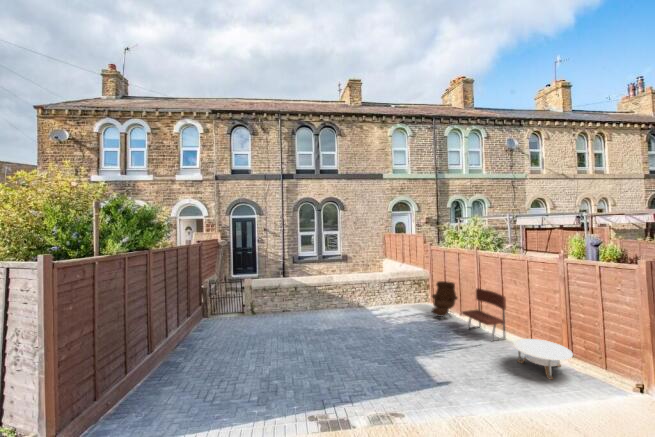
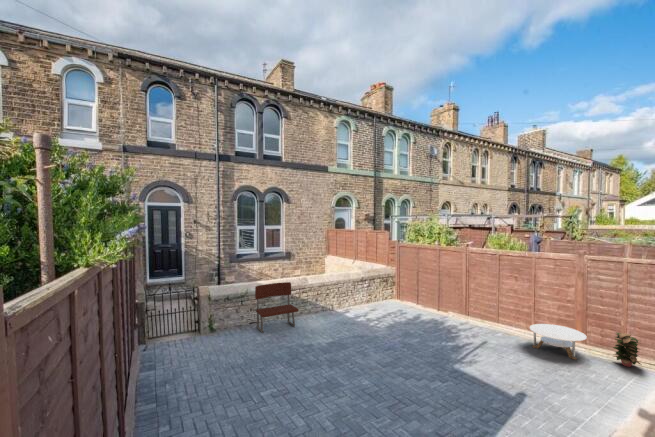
lounge chair: present [432,281,457,317] -> none [408,276,434,317]
bench: present [462,288,506,341] -> present [255,282,299,333]
decorative plant: none [595,357,629,398] -> present [613,333,640,367]

